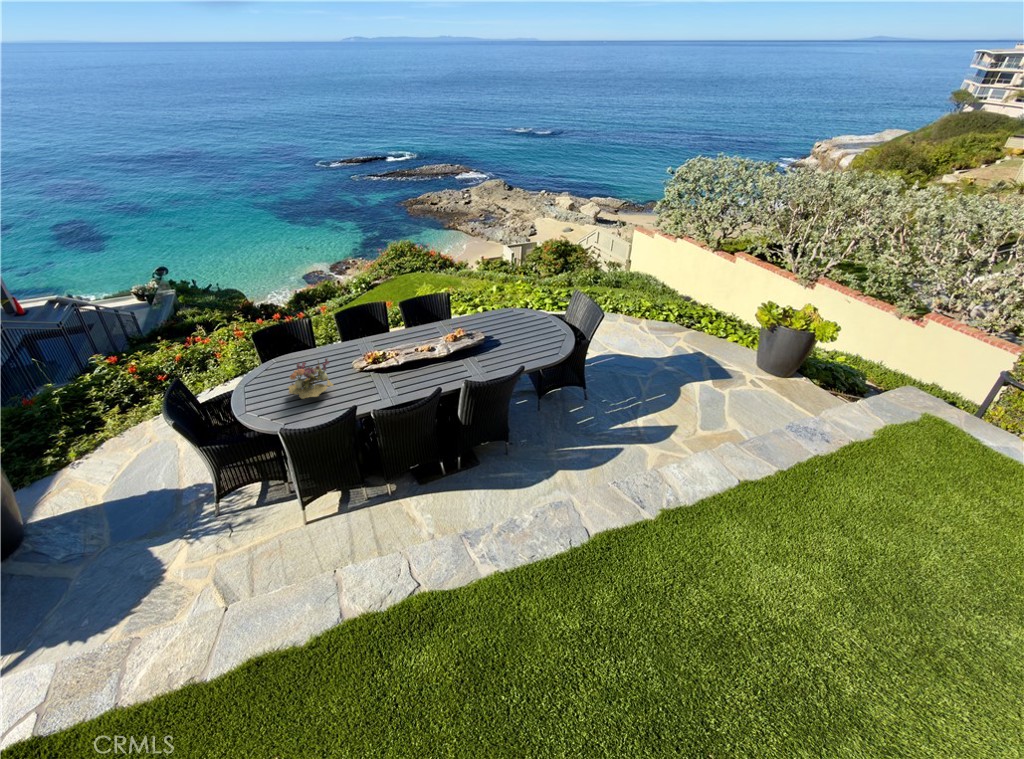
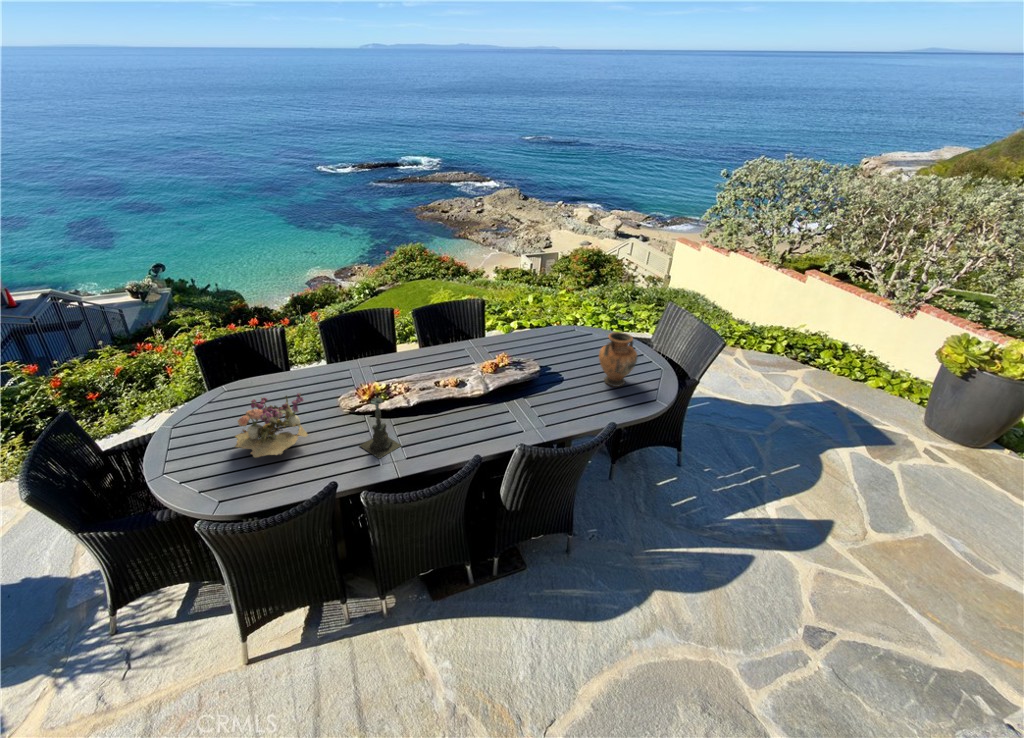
vase: none [527,311,553,349] -> present [599,332,638,387]
candle holder: none [367,355,394,398] -> present [360,396,401,458]

